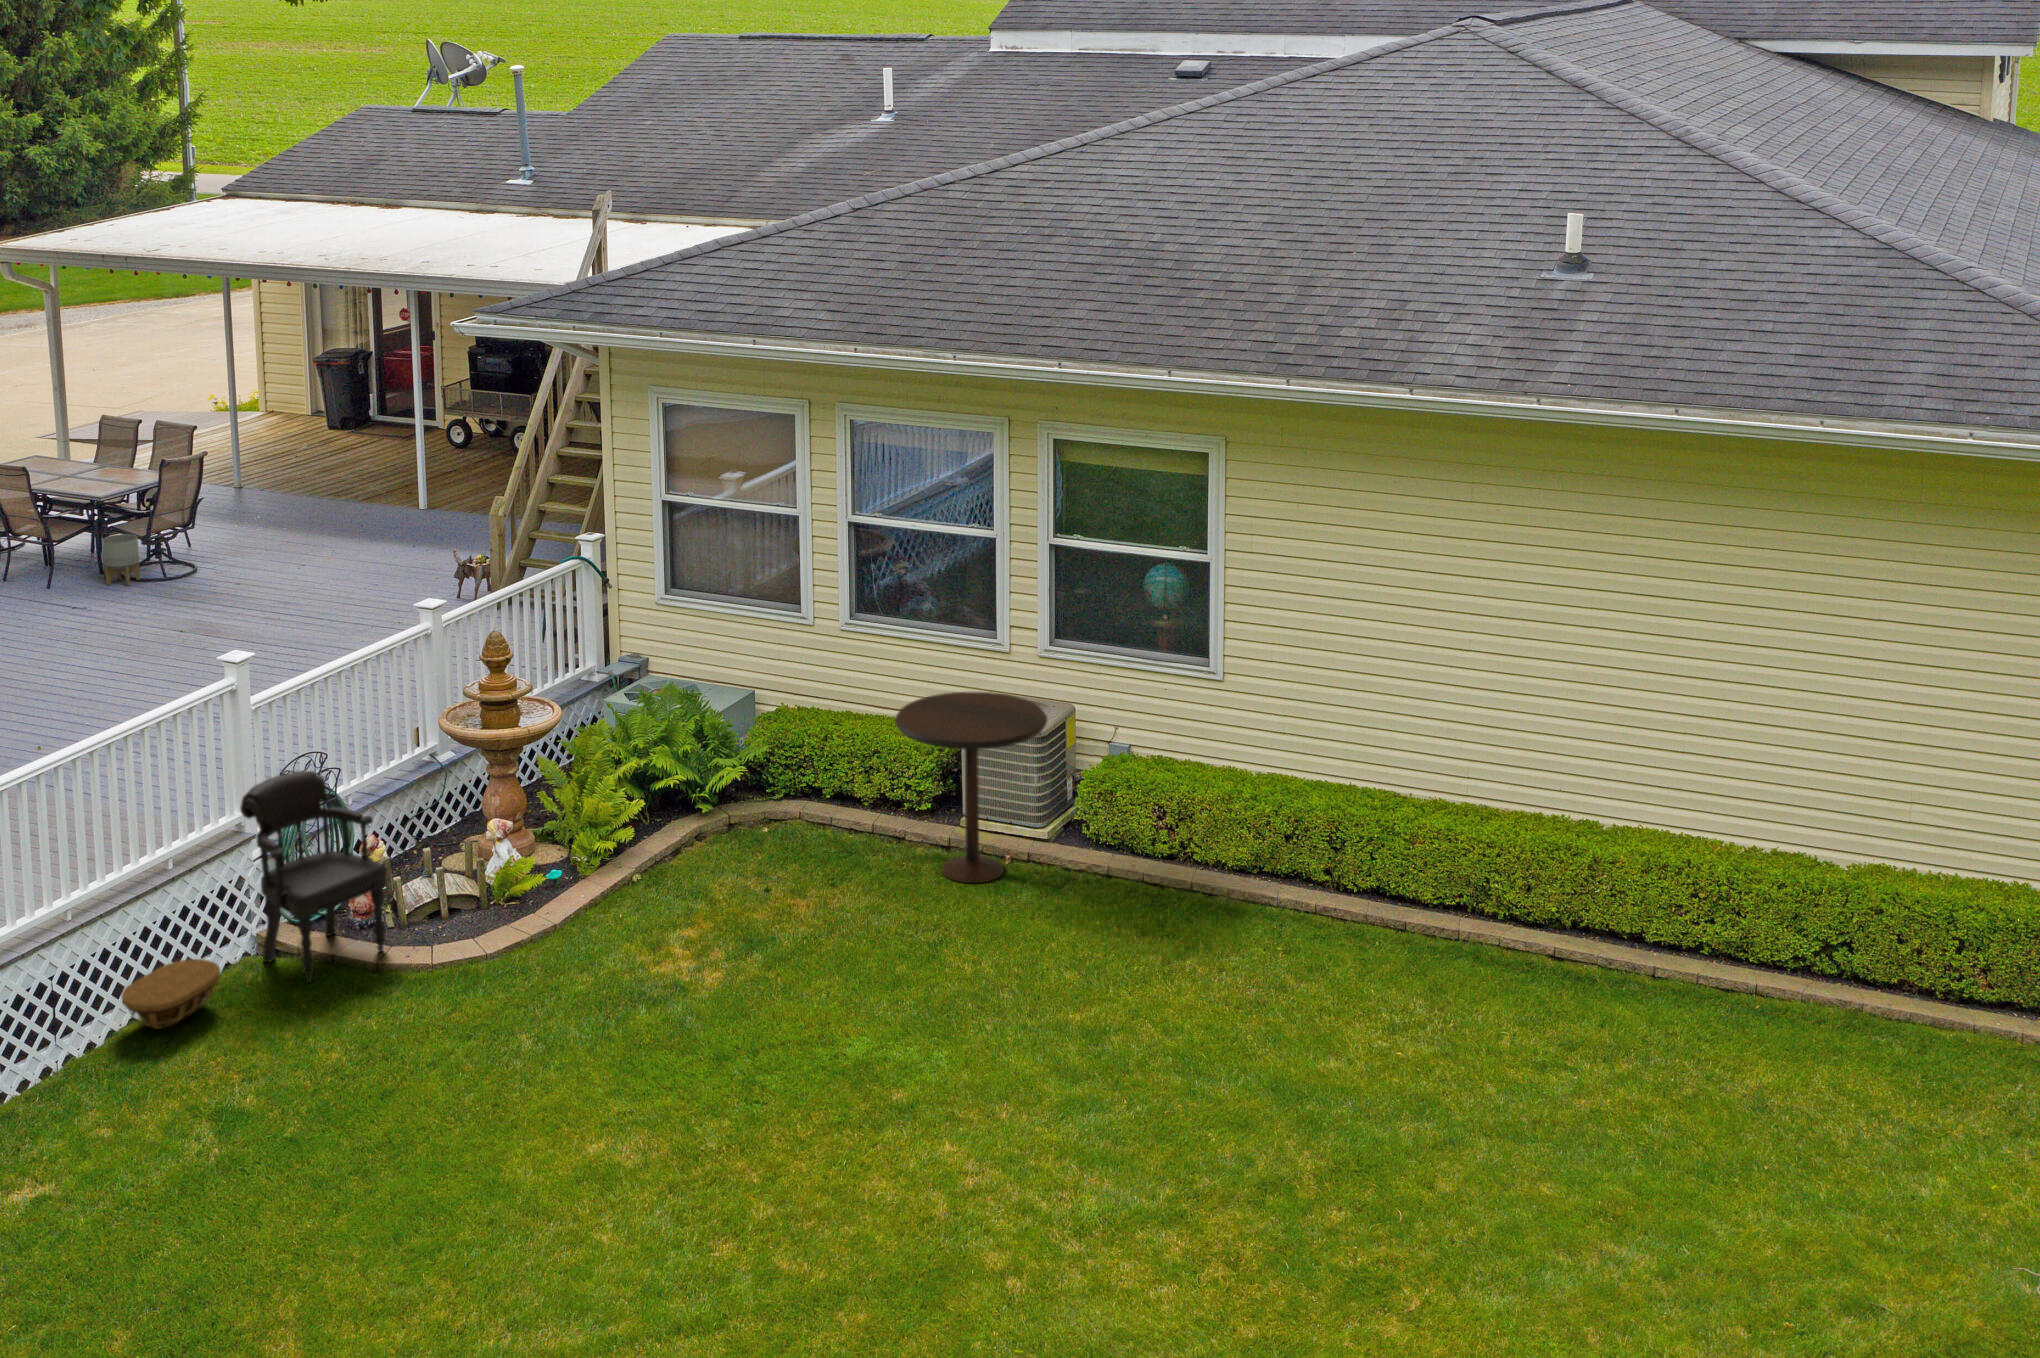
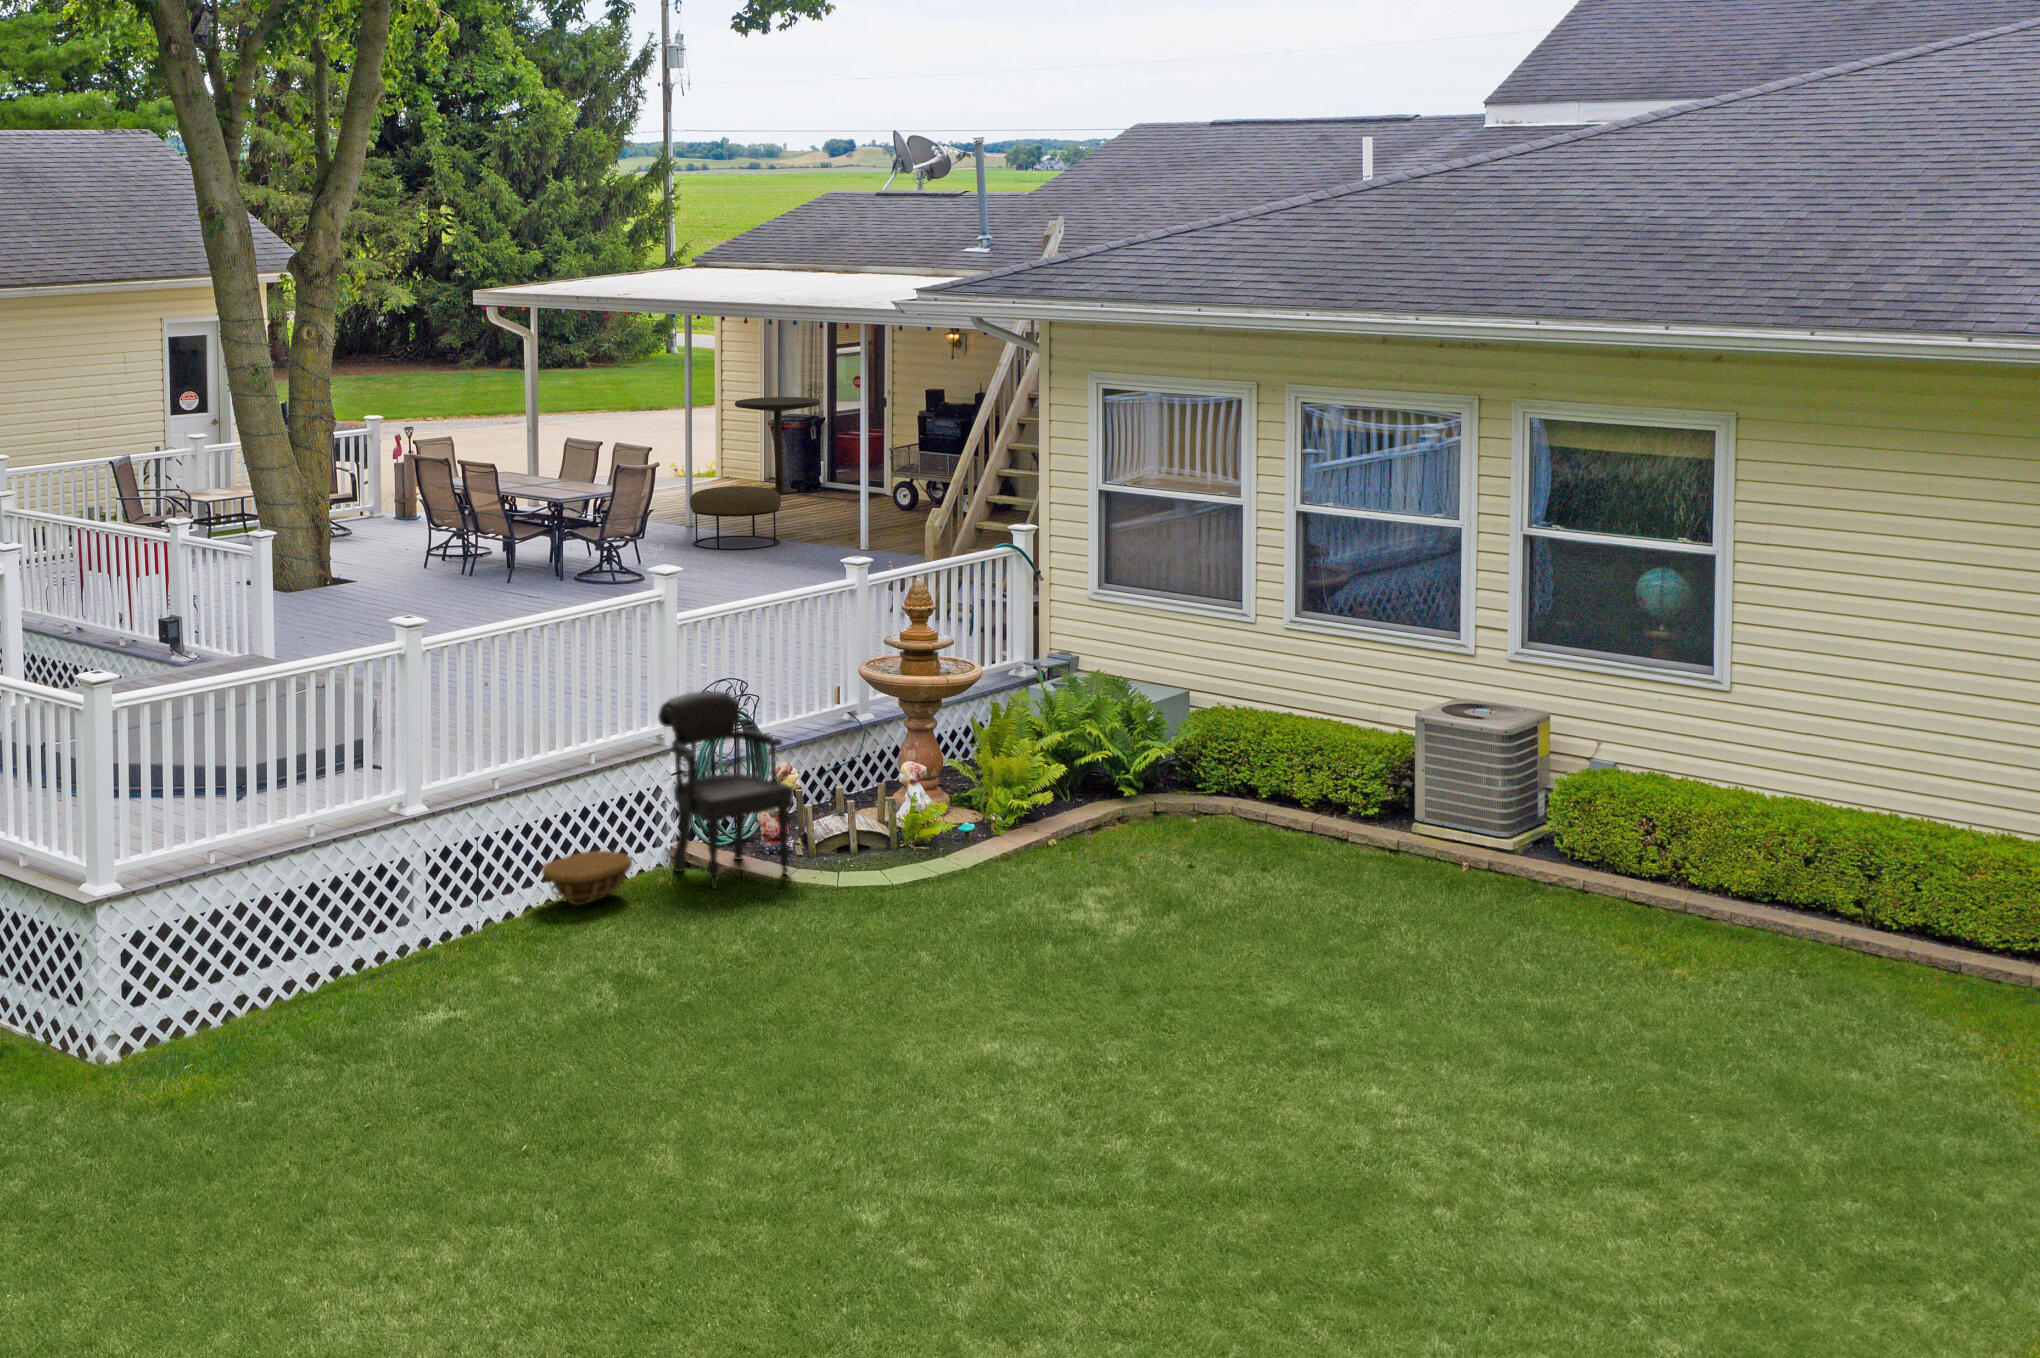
ottoman: none [245,451,339,519] -> present [690,486,781,550]
planter: present [102,534,140,586] -> none [552,539,585,588]
pedestal table: present [895,692,1047,883] -> present [735,397,820,495]

